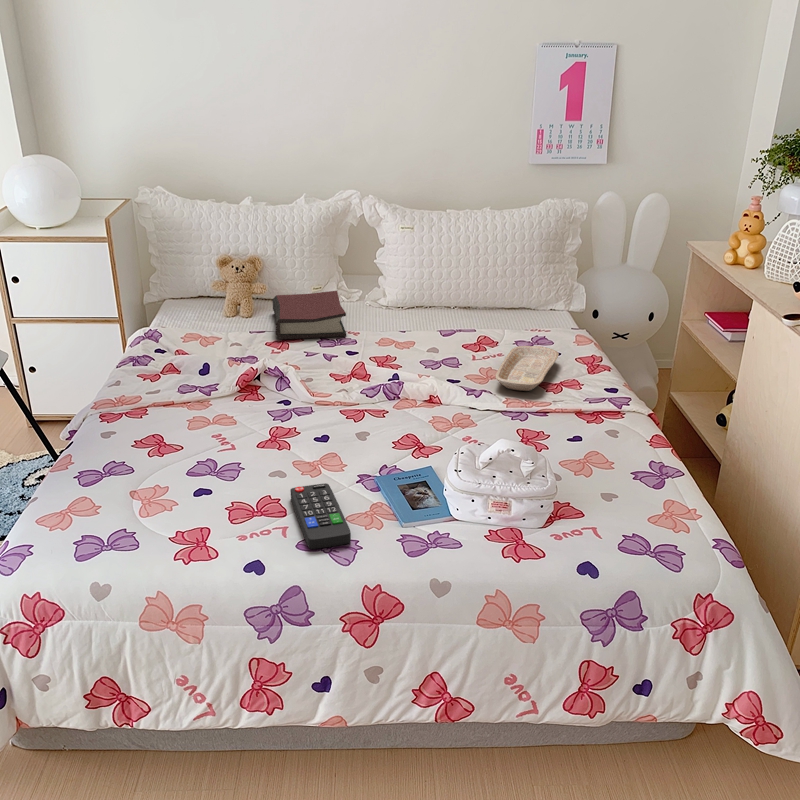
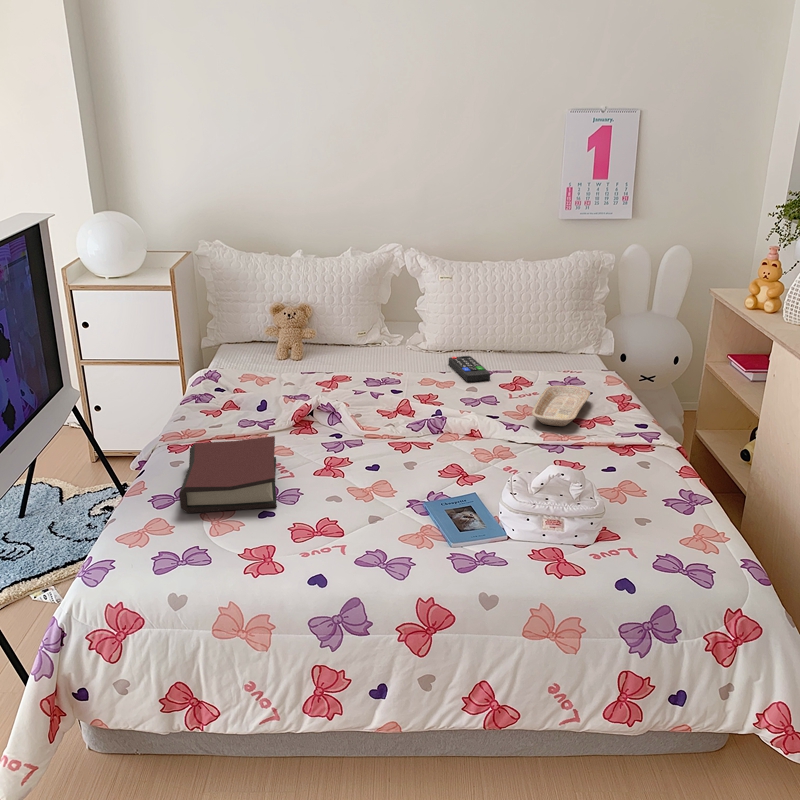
hardback book: present [272,291,346,339] -> present [179,436,277,513]
remote control: present [290,483,351,549] -> present [449,356,490,382]

